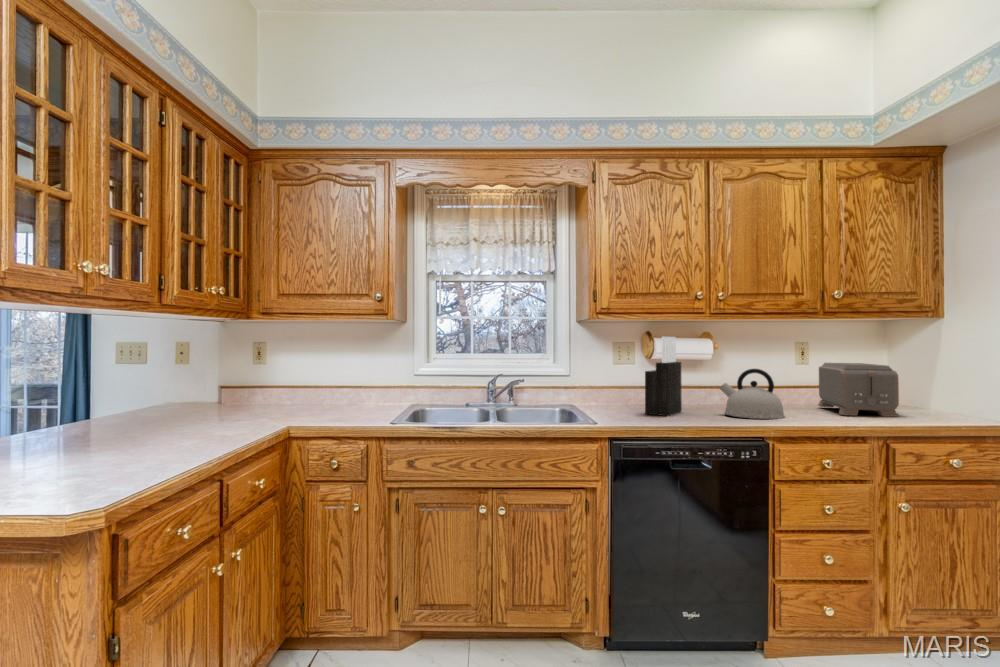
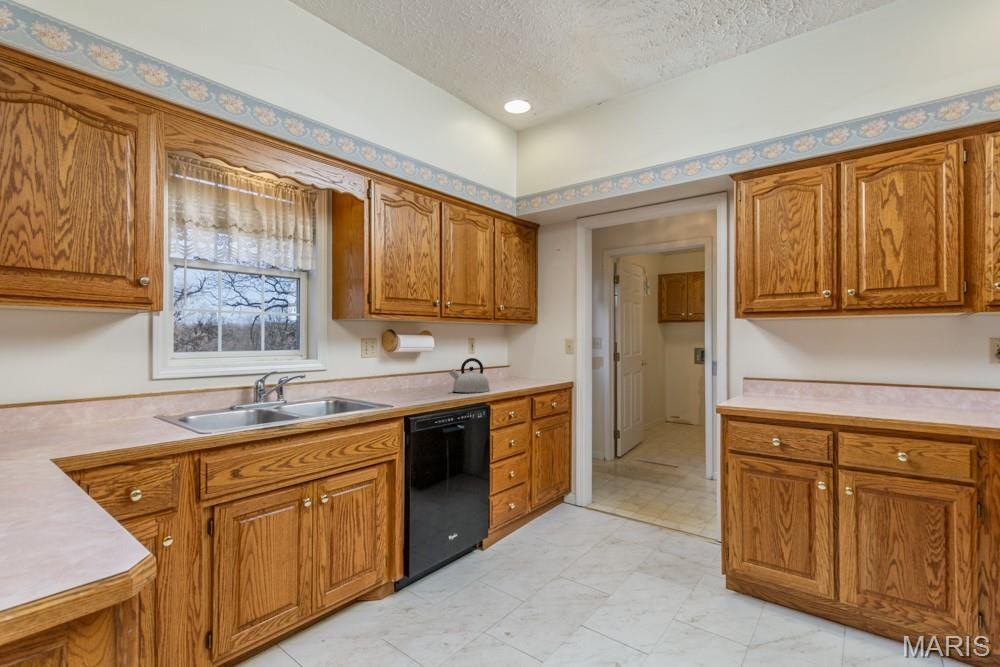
knife block: present [645,336,682,416] -> none [398,335,422,398]
toaster: present [818,363,899,417] -> none [487,353,536,386]

